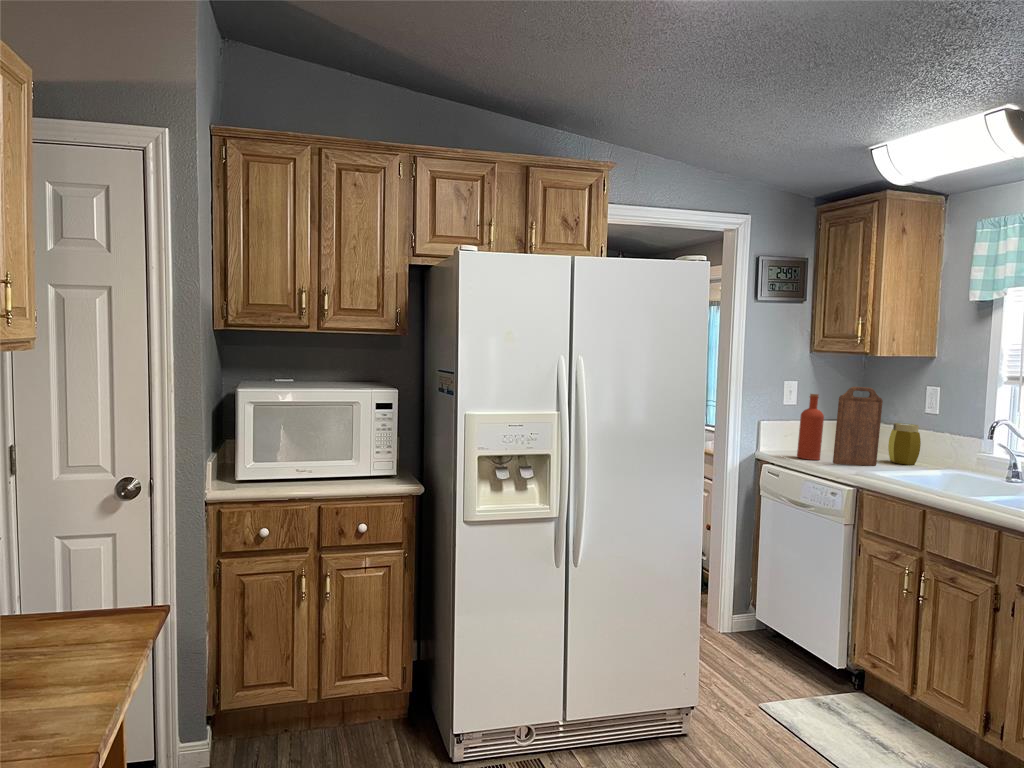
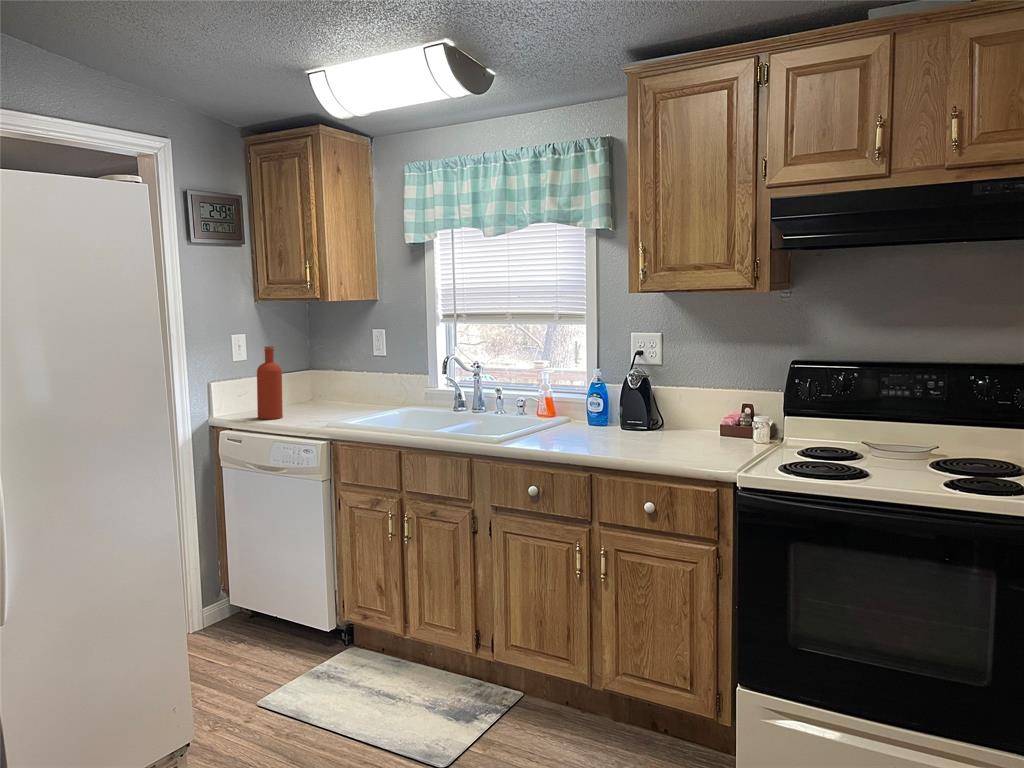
cutting board: present [833,387,883,466] -> none [297,334,339,419]
jar: present [888,423,921,465] -> none [345,368,375,409]

